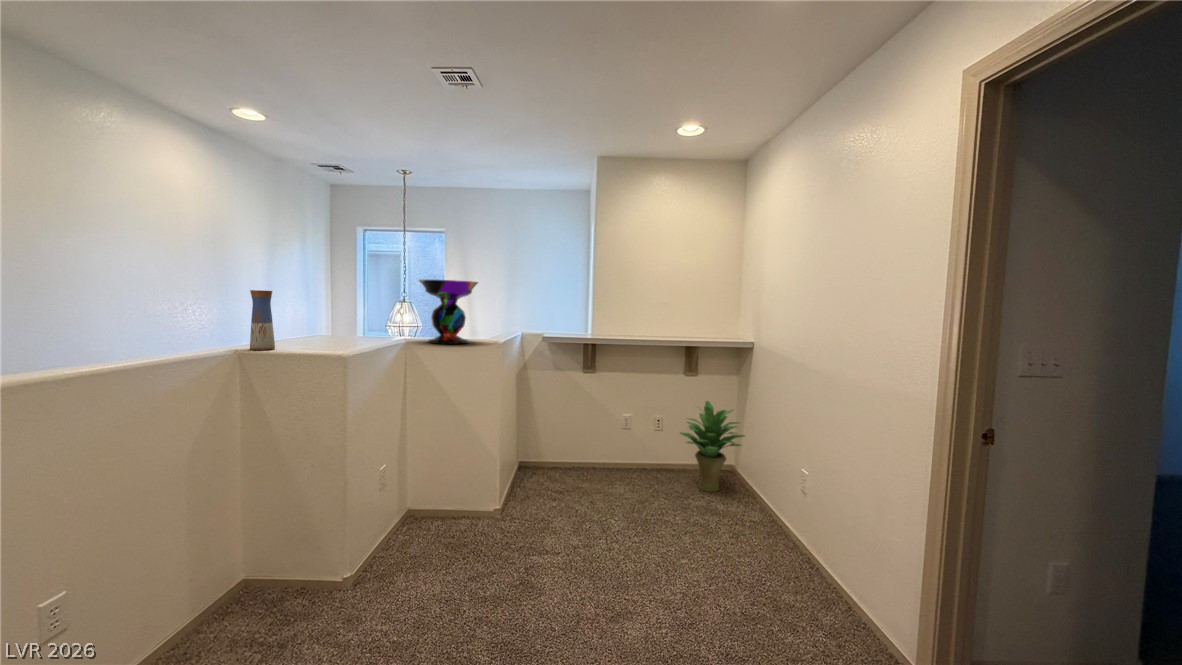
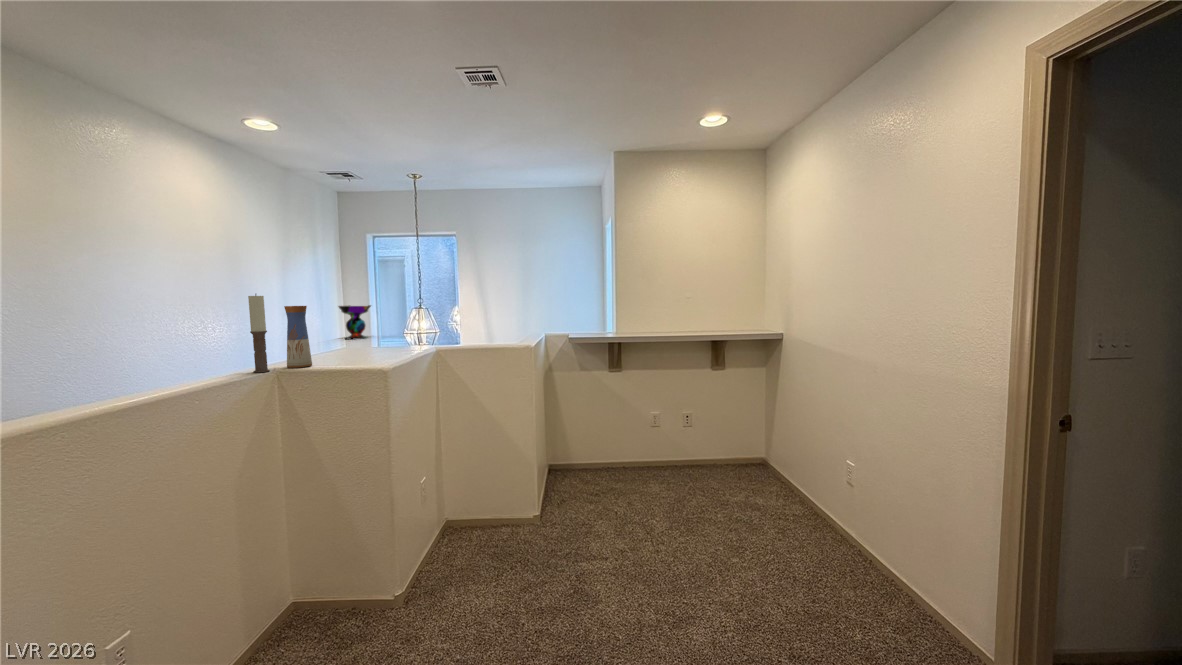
candle: none [214,276,231,352] -> present [248,294,270,373]
decorative bowl: present [419,279,478,344] -> present [338,305,371,339]
potted plant: present [680,401,745,492] -> none [709,394,776,484]

